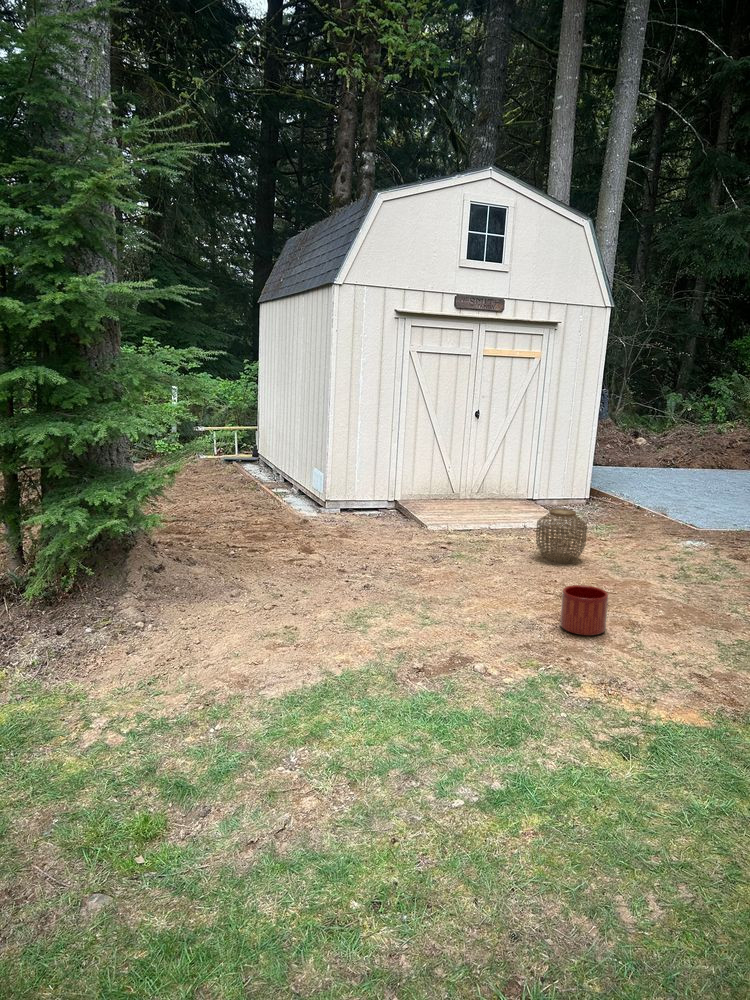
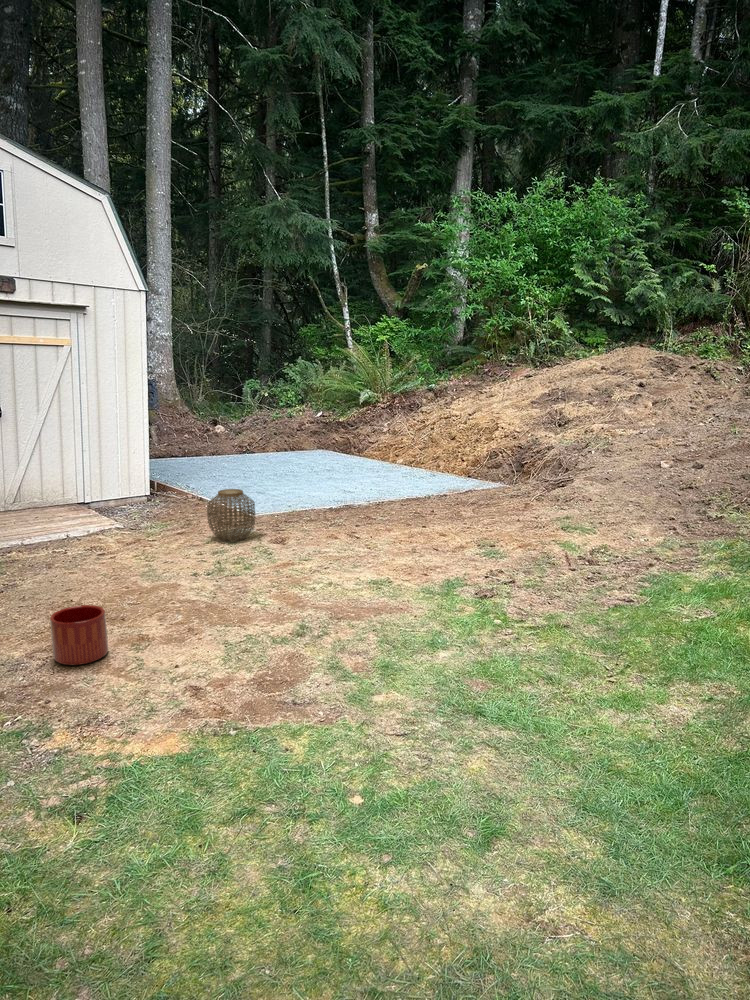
woven basket: present [536,509,587,563] -> present [207,489,255,541]

